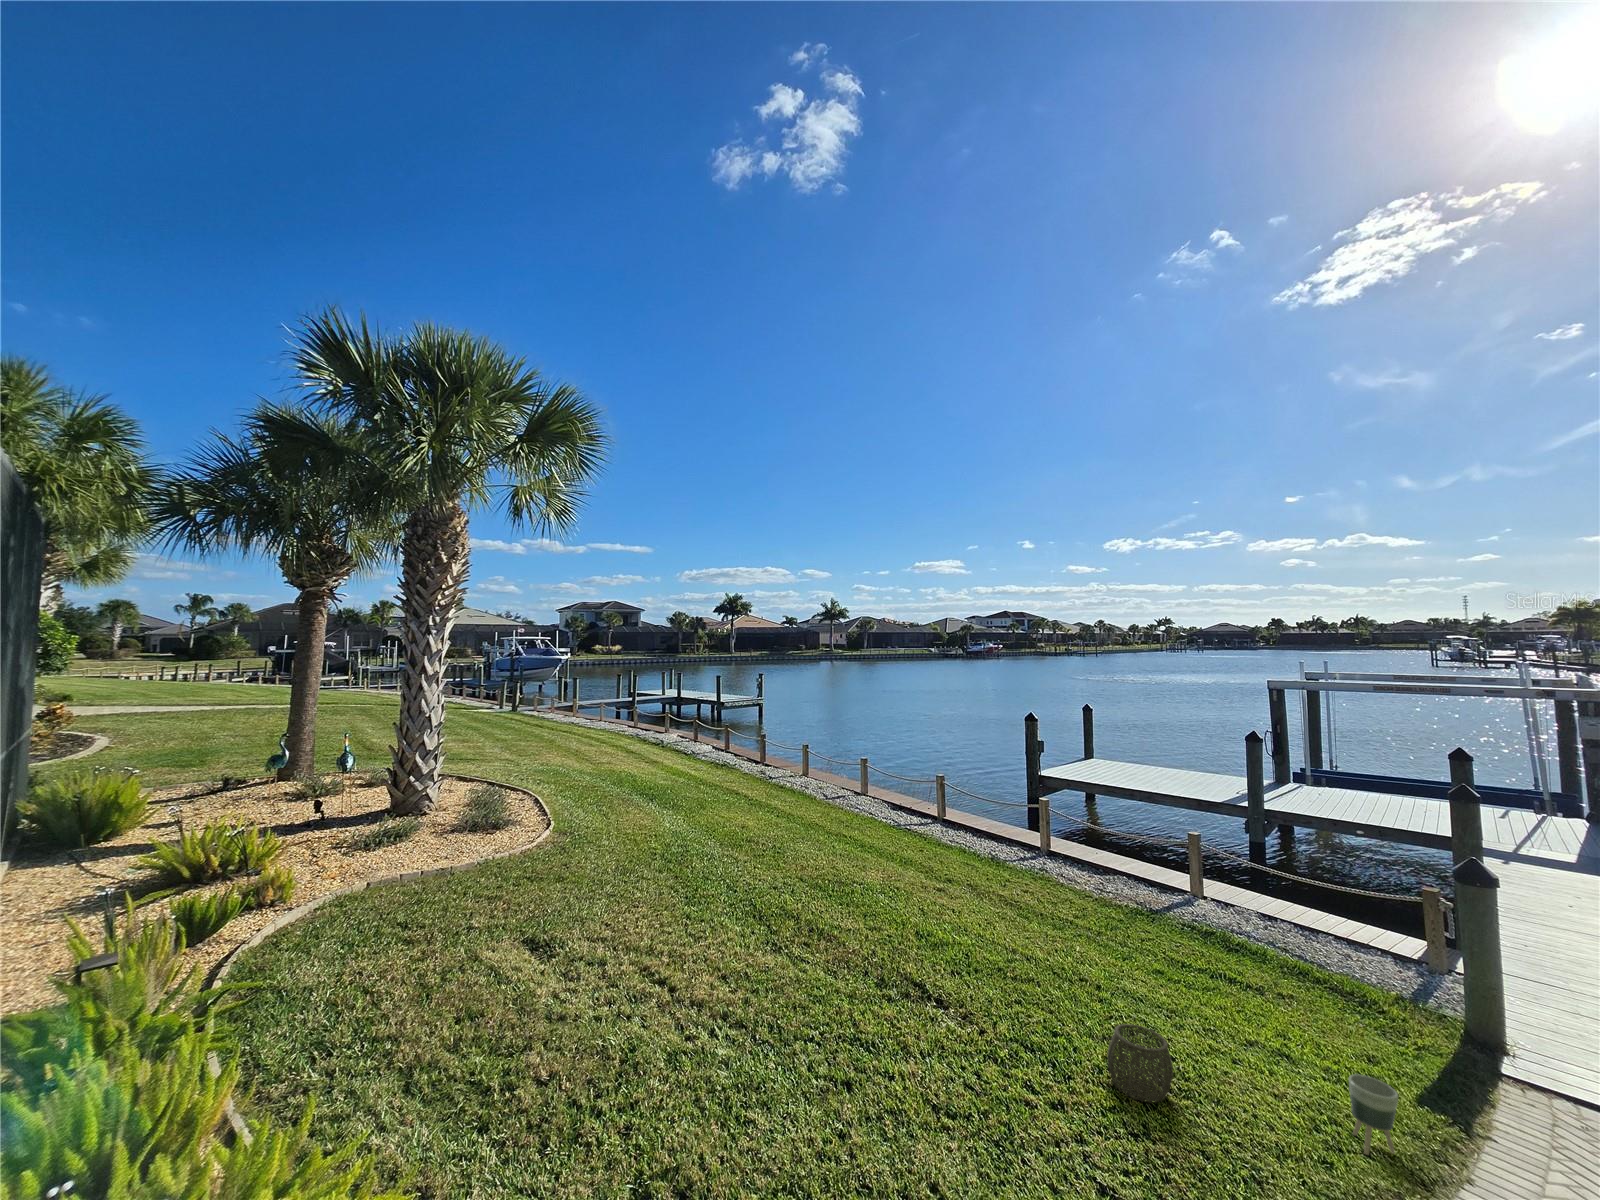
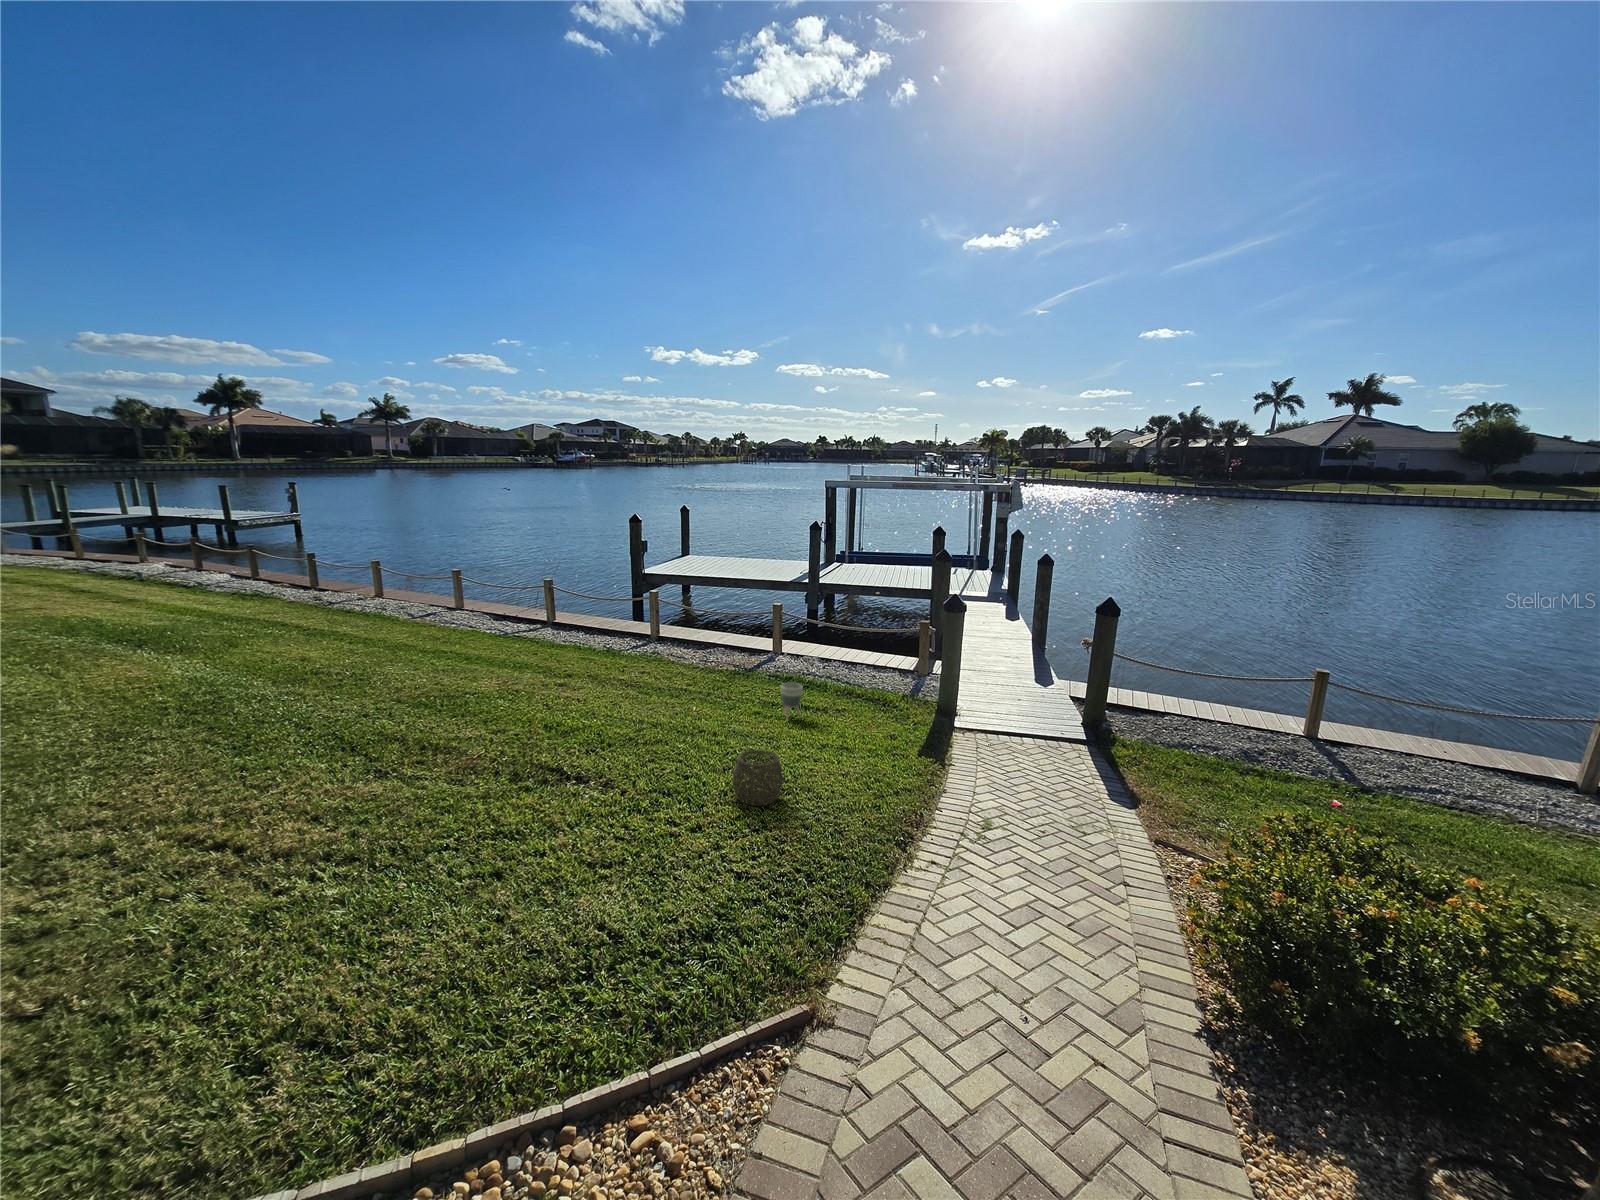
planter: present [1349,1074,1398,1155] -> present [780,683,803,721]

